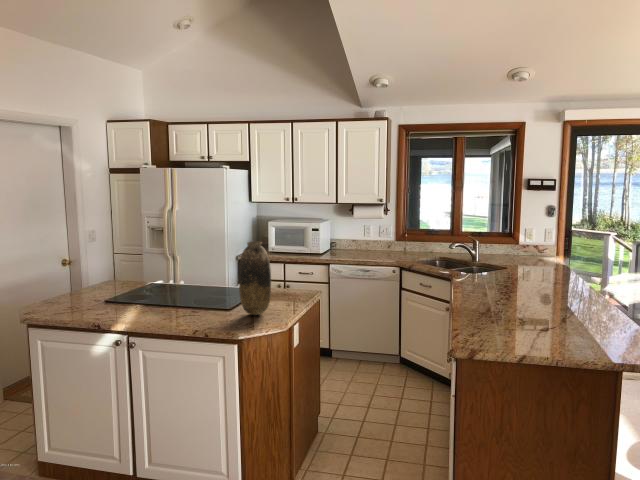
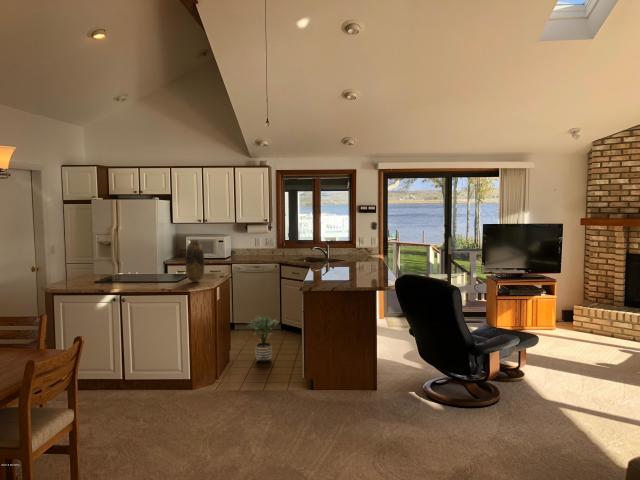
potted plant: none [342,359,398,441] -> present [249,316,277,363]

